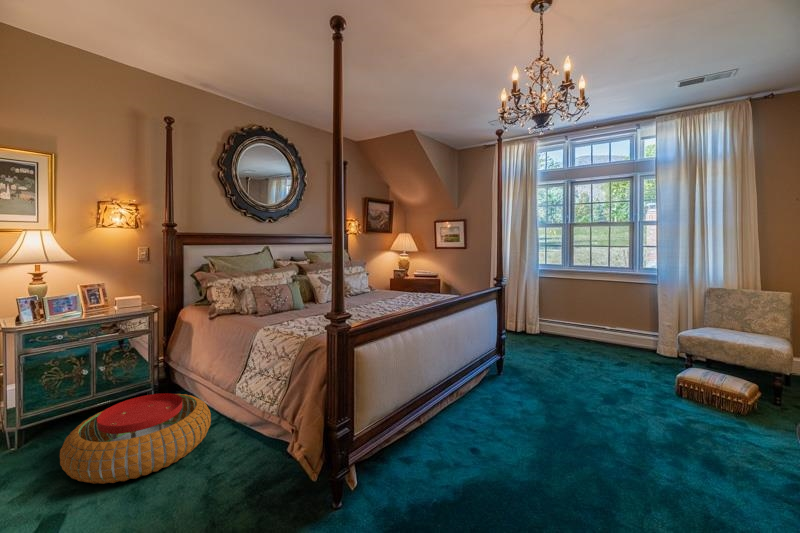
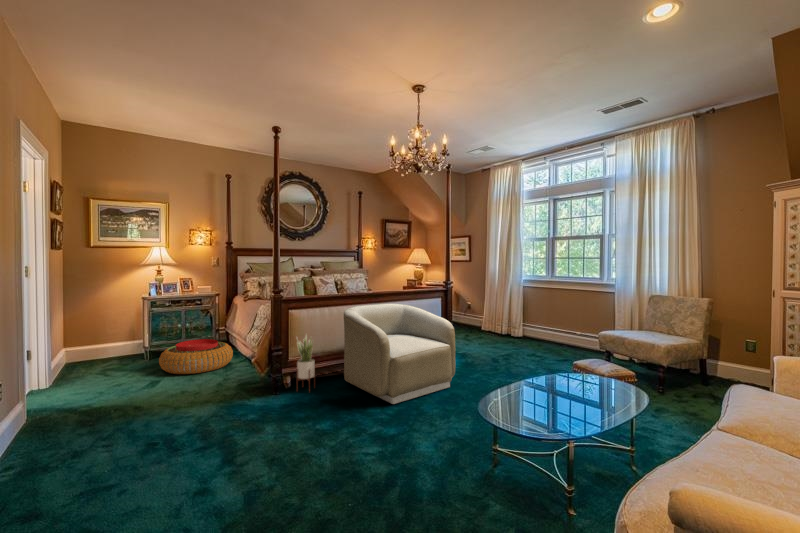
armchair: none [435,316,592,496] -> present [344,304,455,404]
potted plant: none [382,388,411,493] -> present [297,336,315,391]

